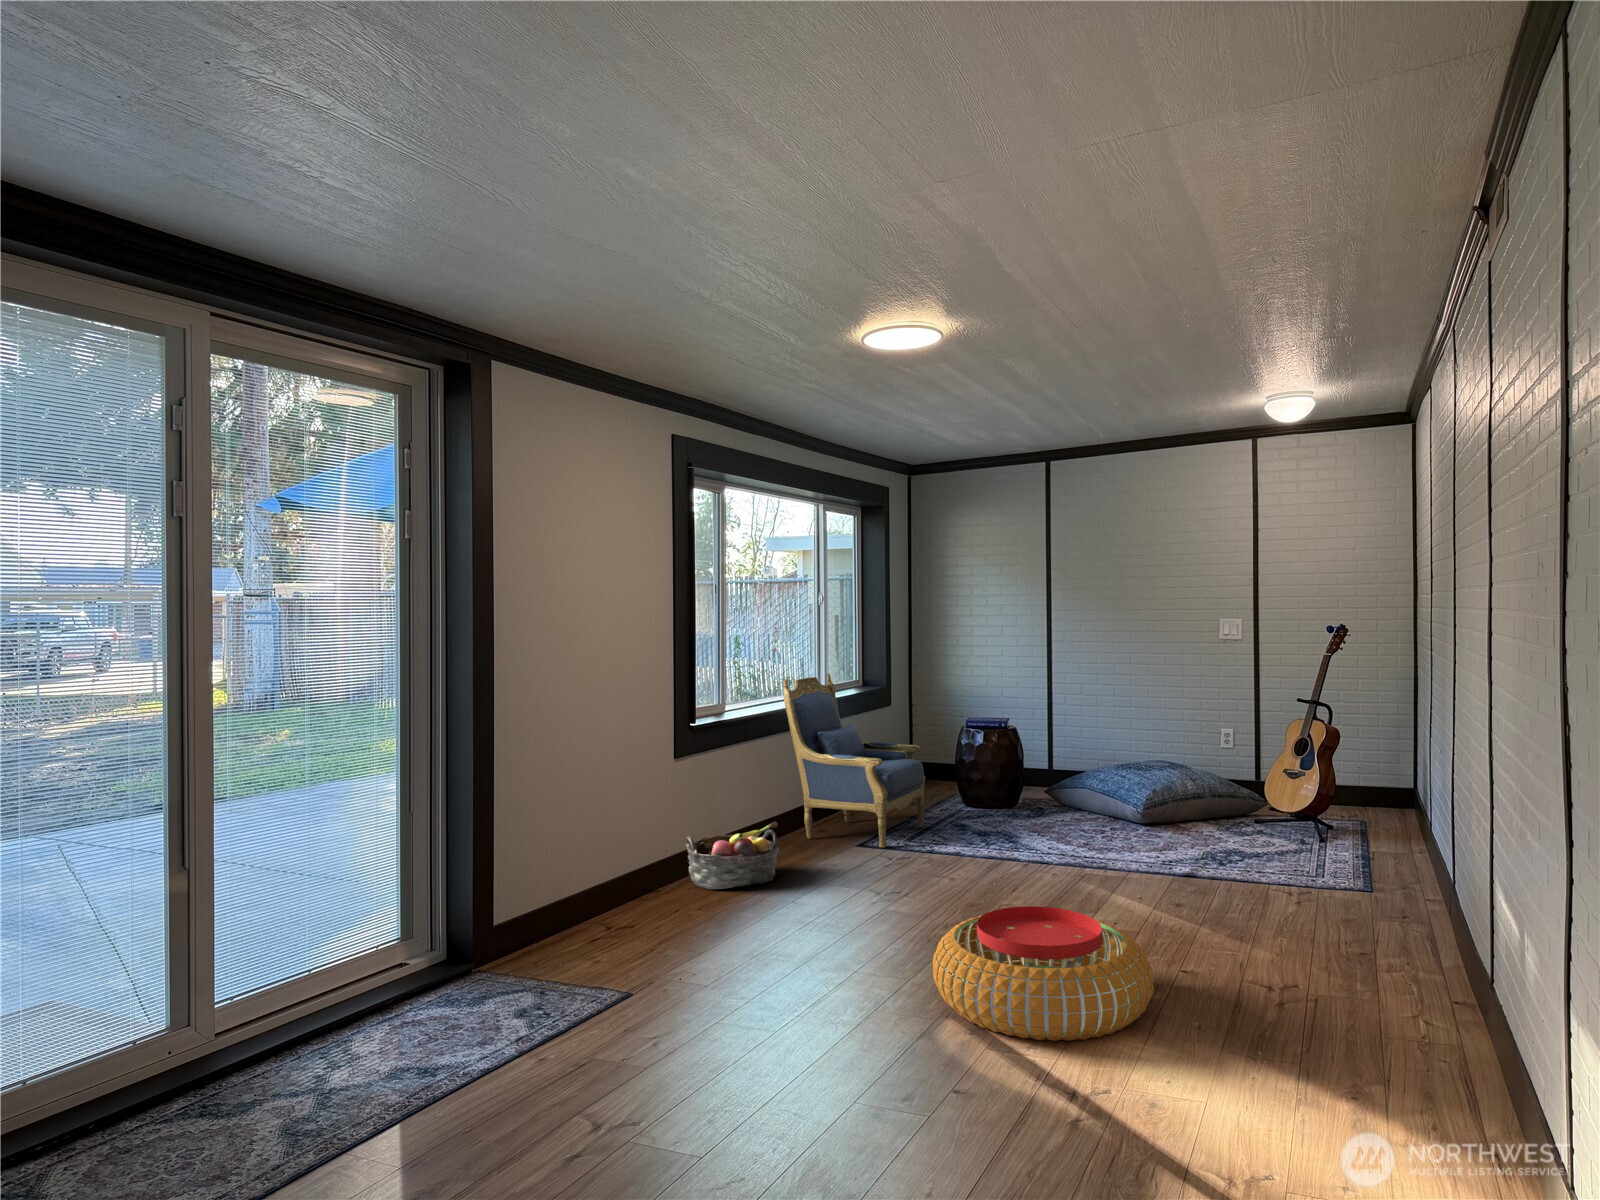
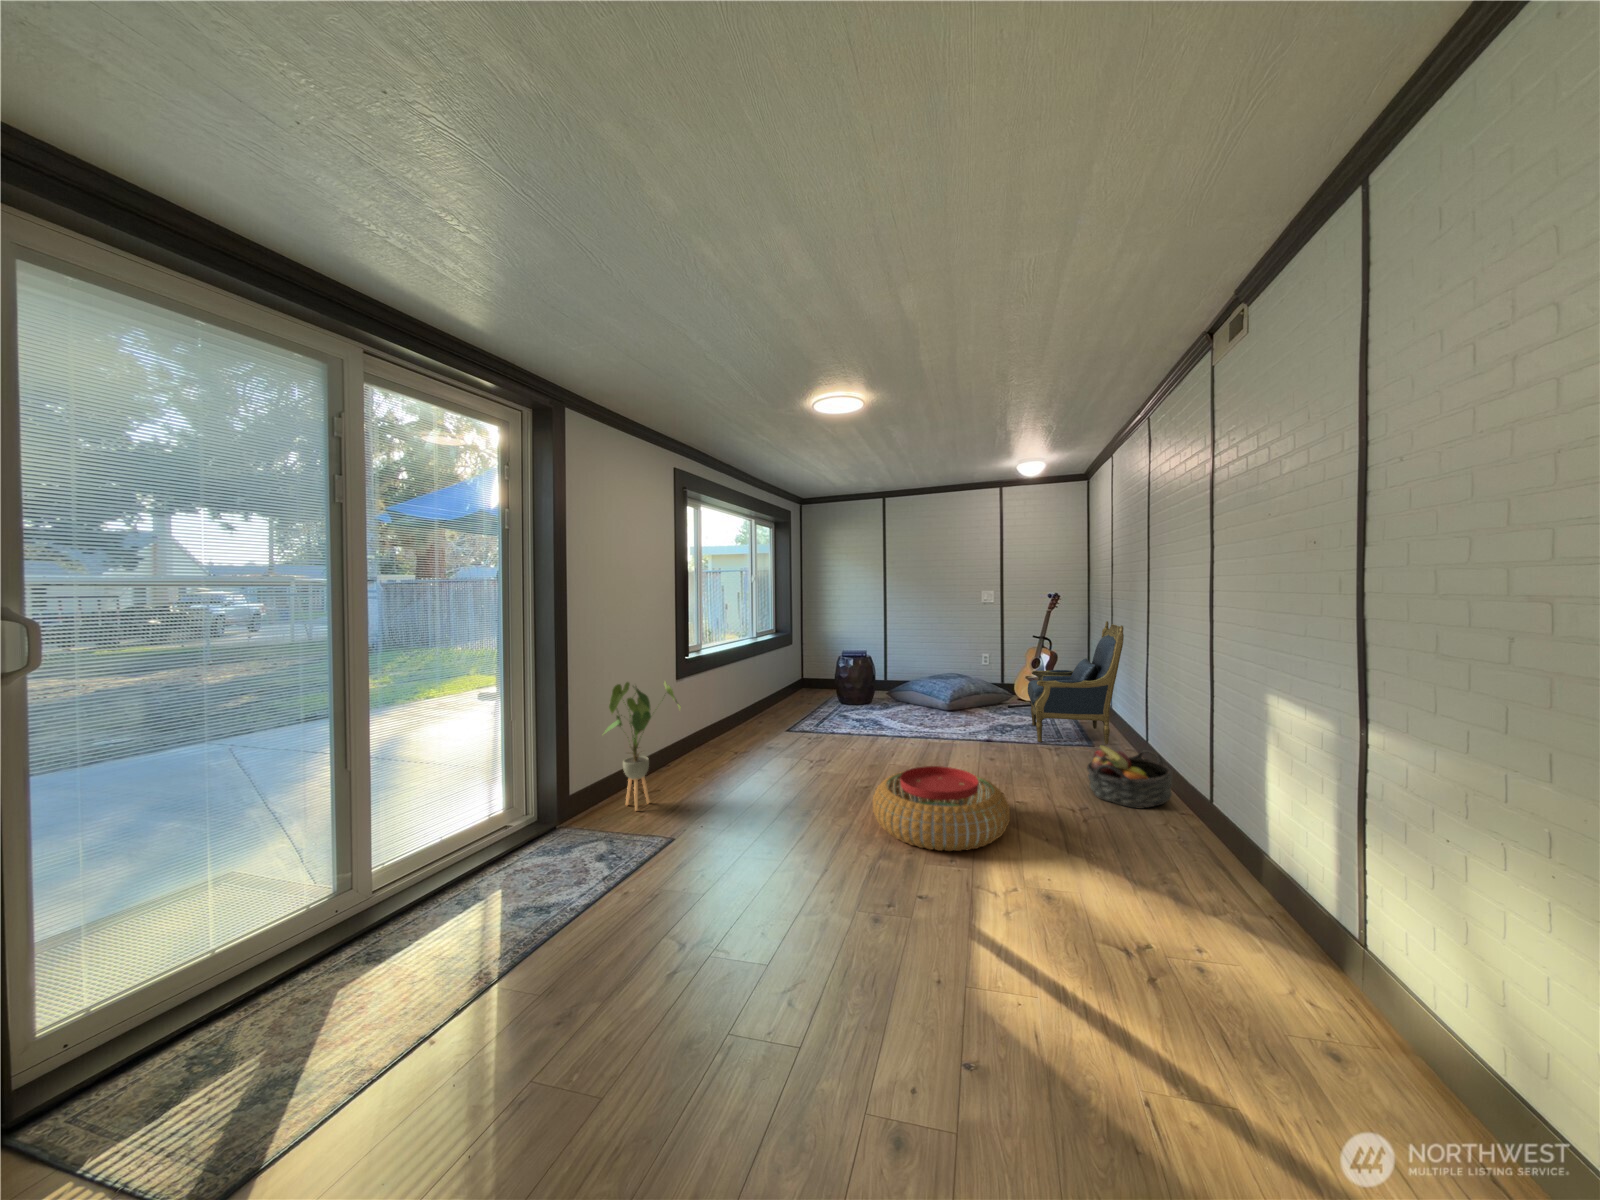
armchair: present [783,673,925,848] -> present [1028,621,1124,745]
house plant: none [541,759,660,953] -> present [605,682,680,811]
basket: present [686,821,779,889] -> present [1087,745,1172,809]

